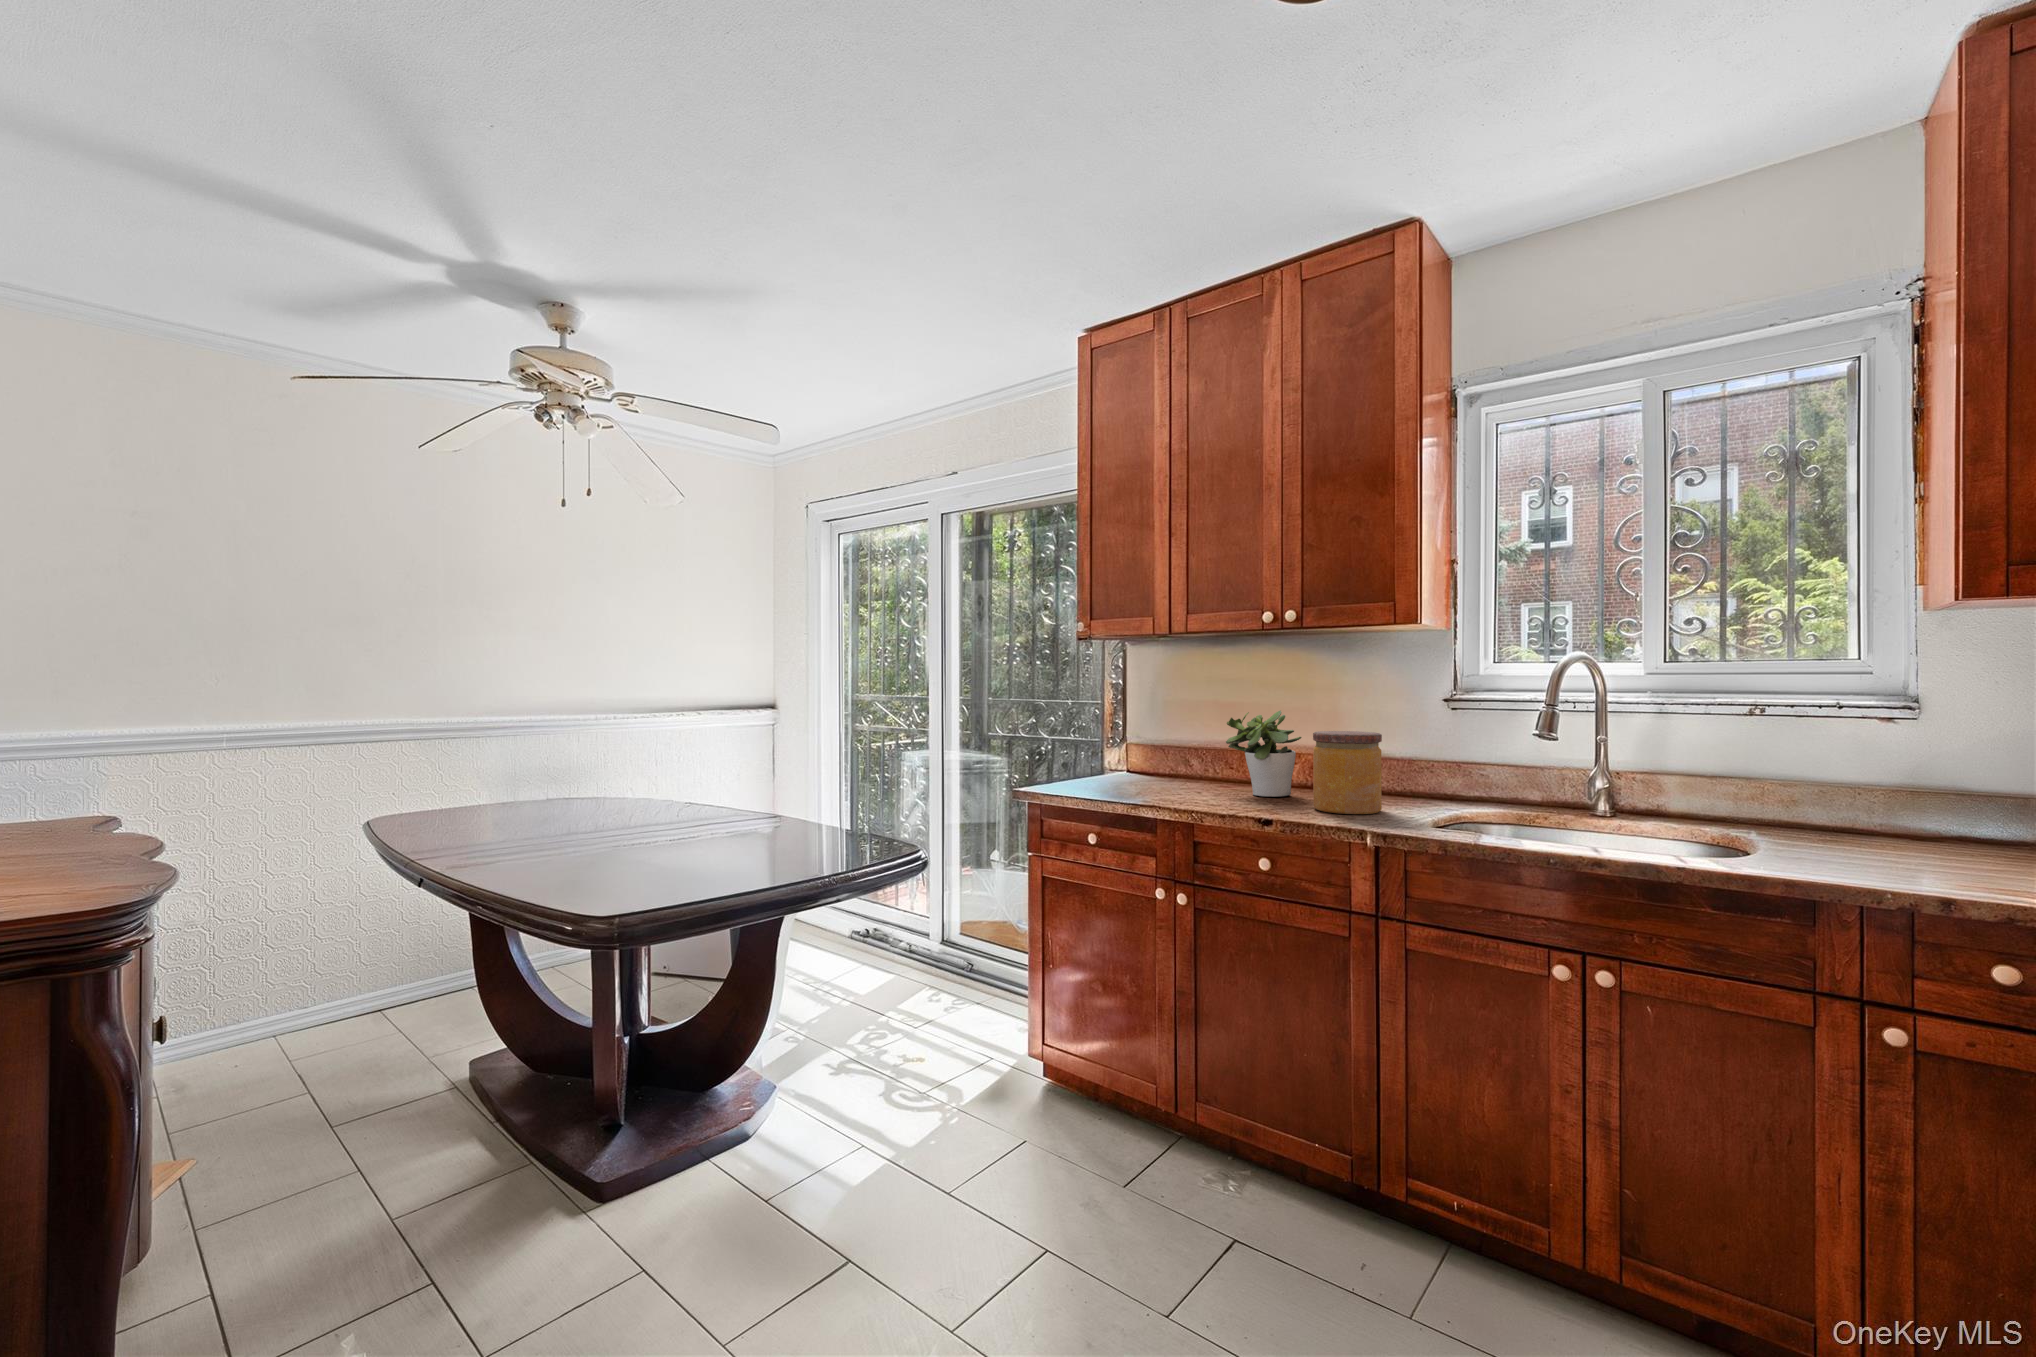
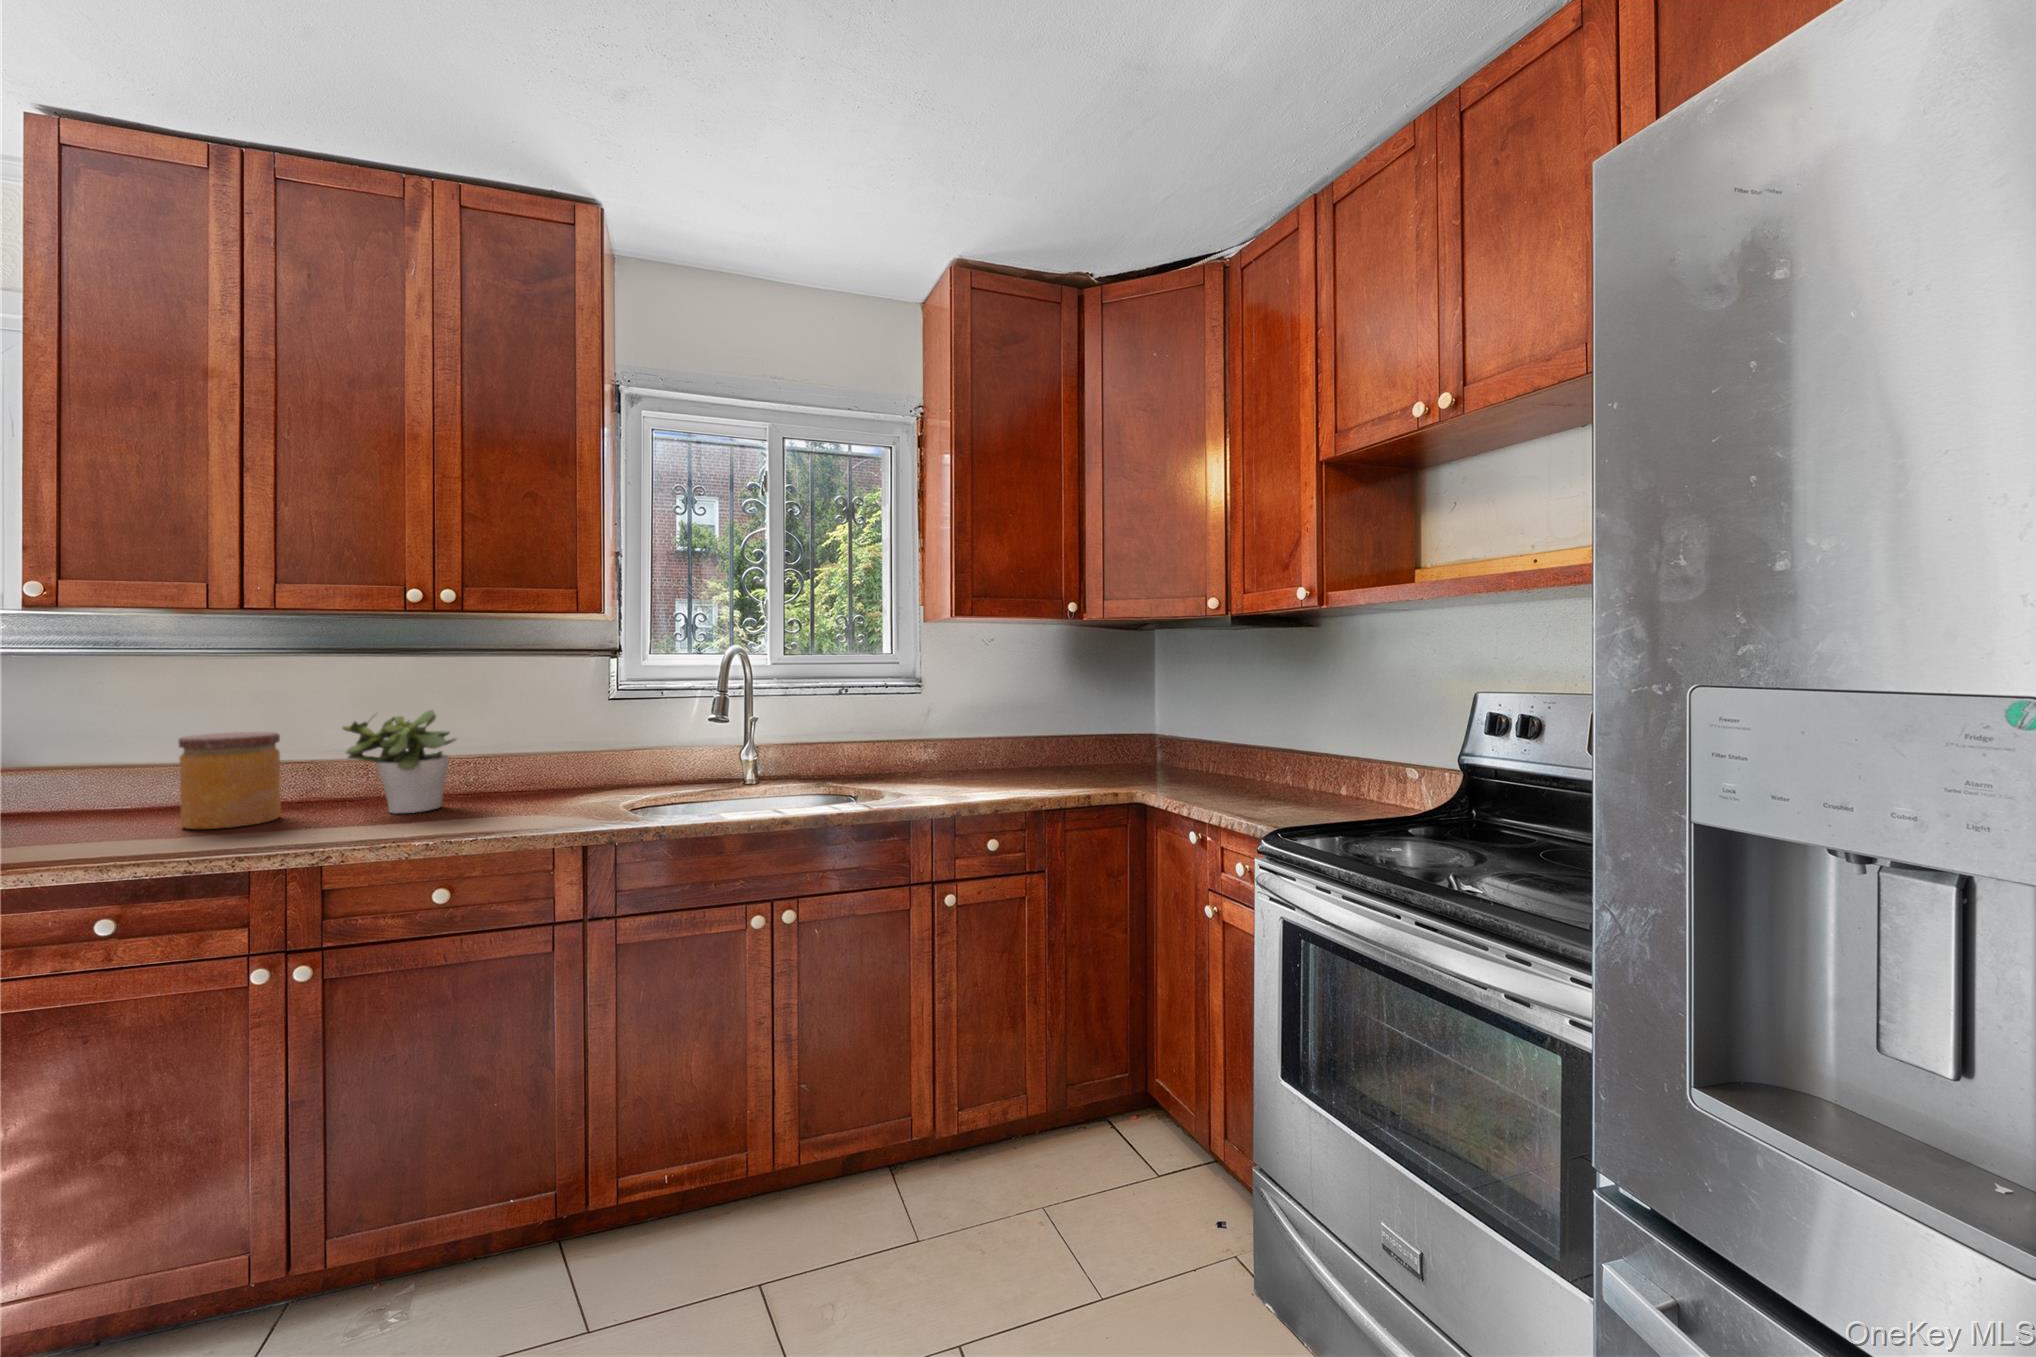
jar: present [1313,731,1382,814] -> present [179,732,281,829]

